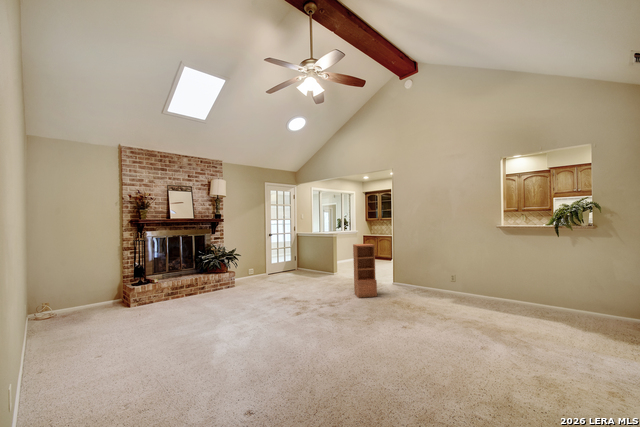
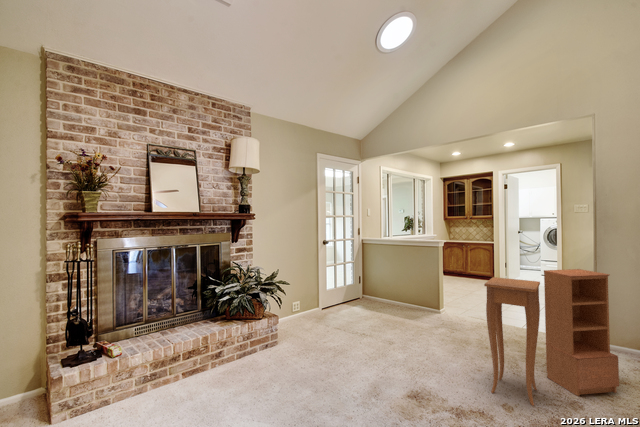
side table: none [319,248,345,300] -> present [484,277,540,406]

